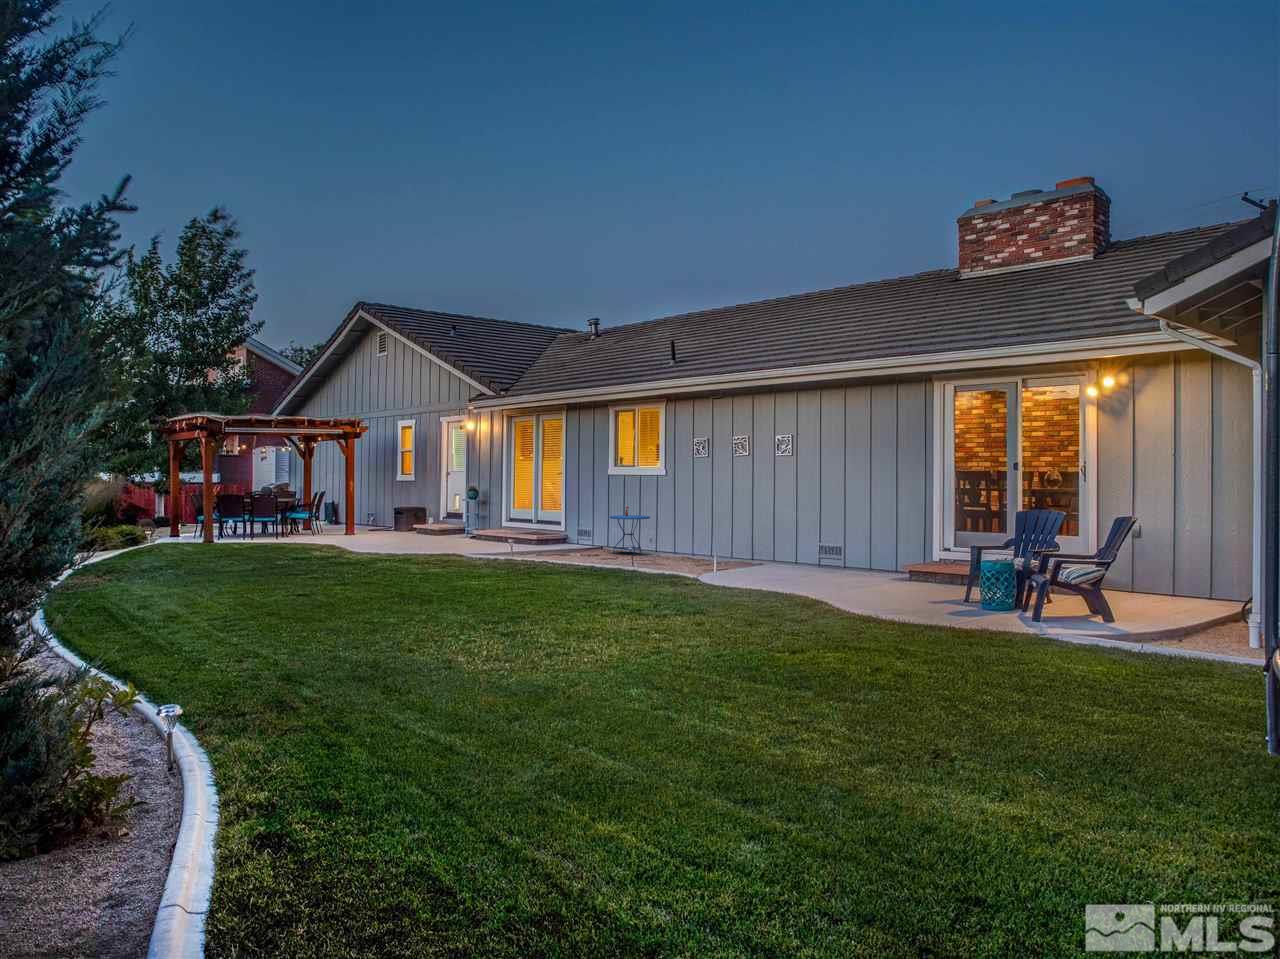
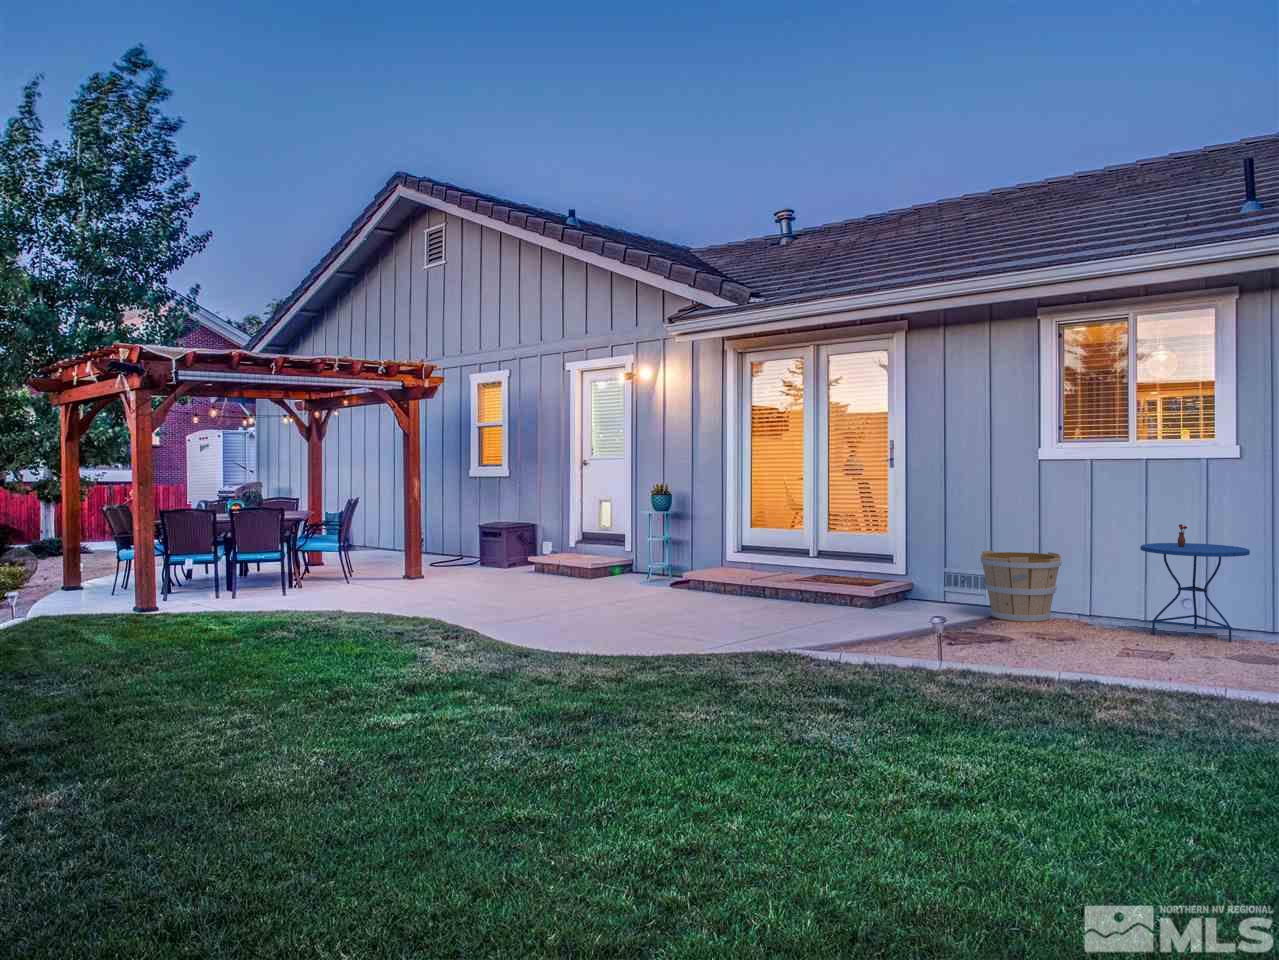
wooden bucket: none [568,519,603,551] -> present [981,550,1062,622]

